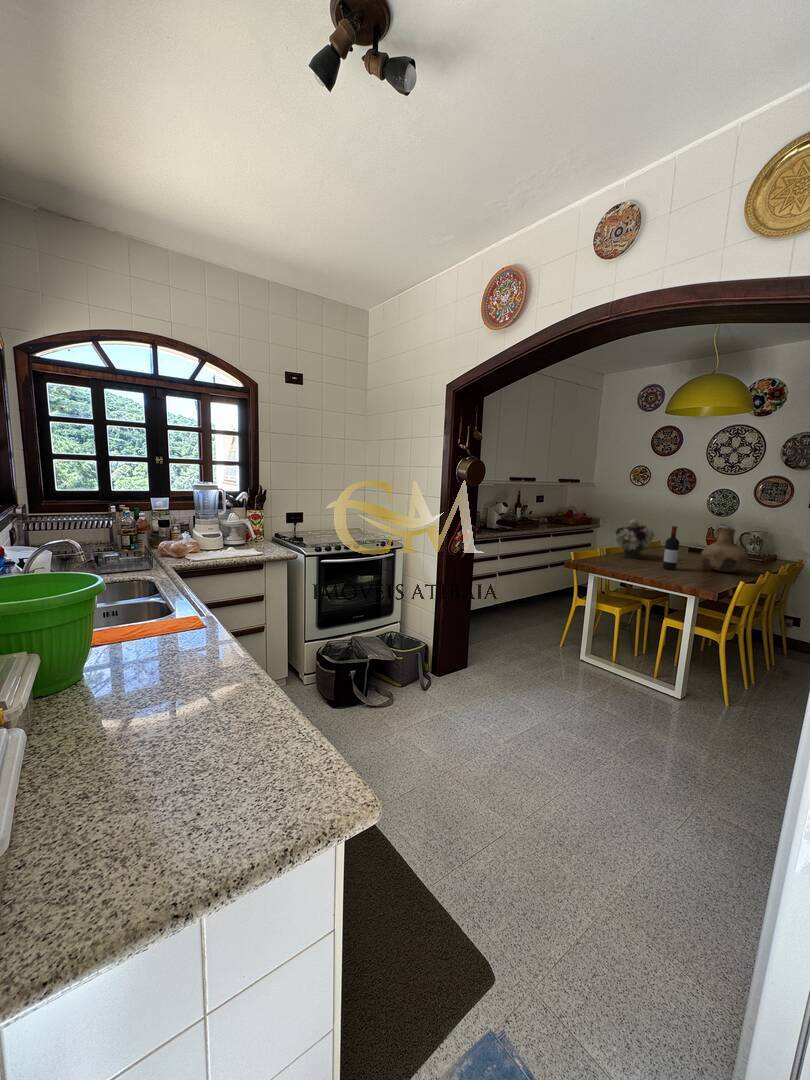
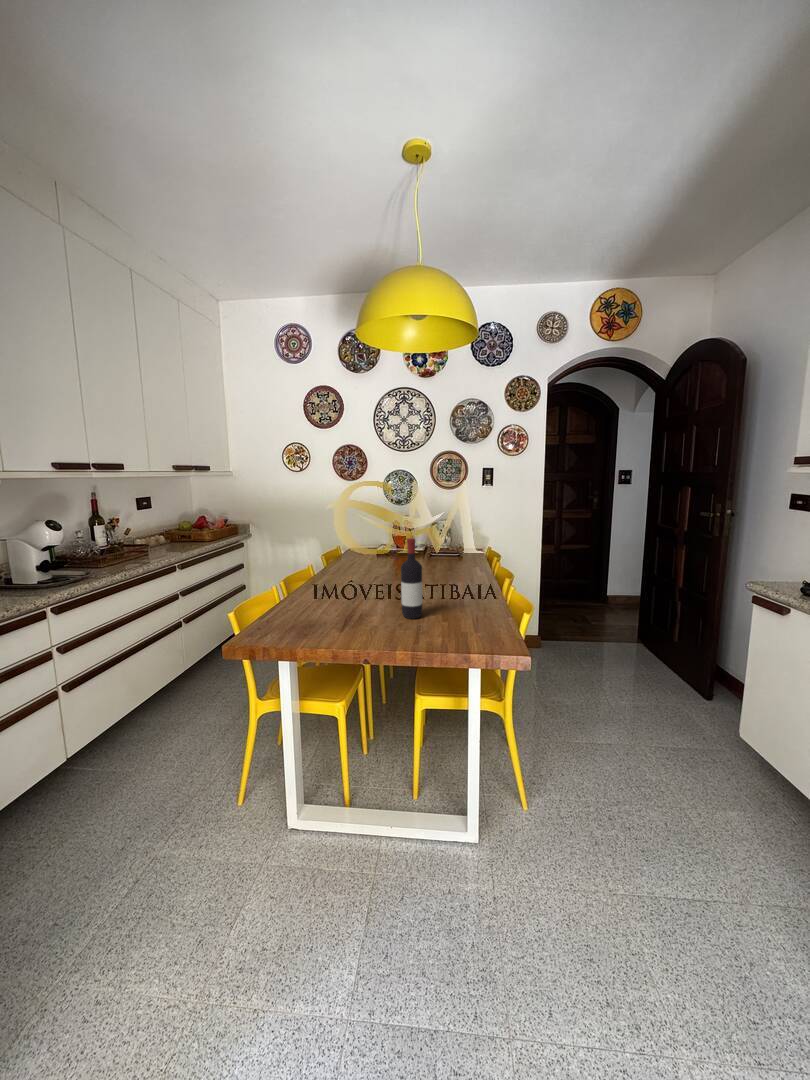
flower arrangement: present [615,519,654,559] -> none [302,528,366,602]
vase: present [701,528,749,572] -> none [439,529,499,598]

